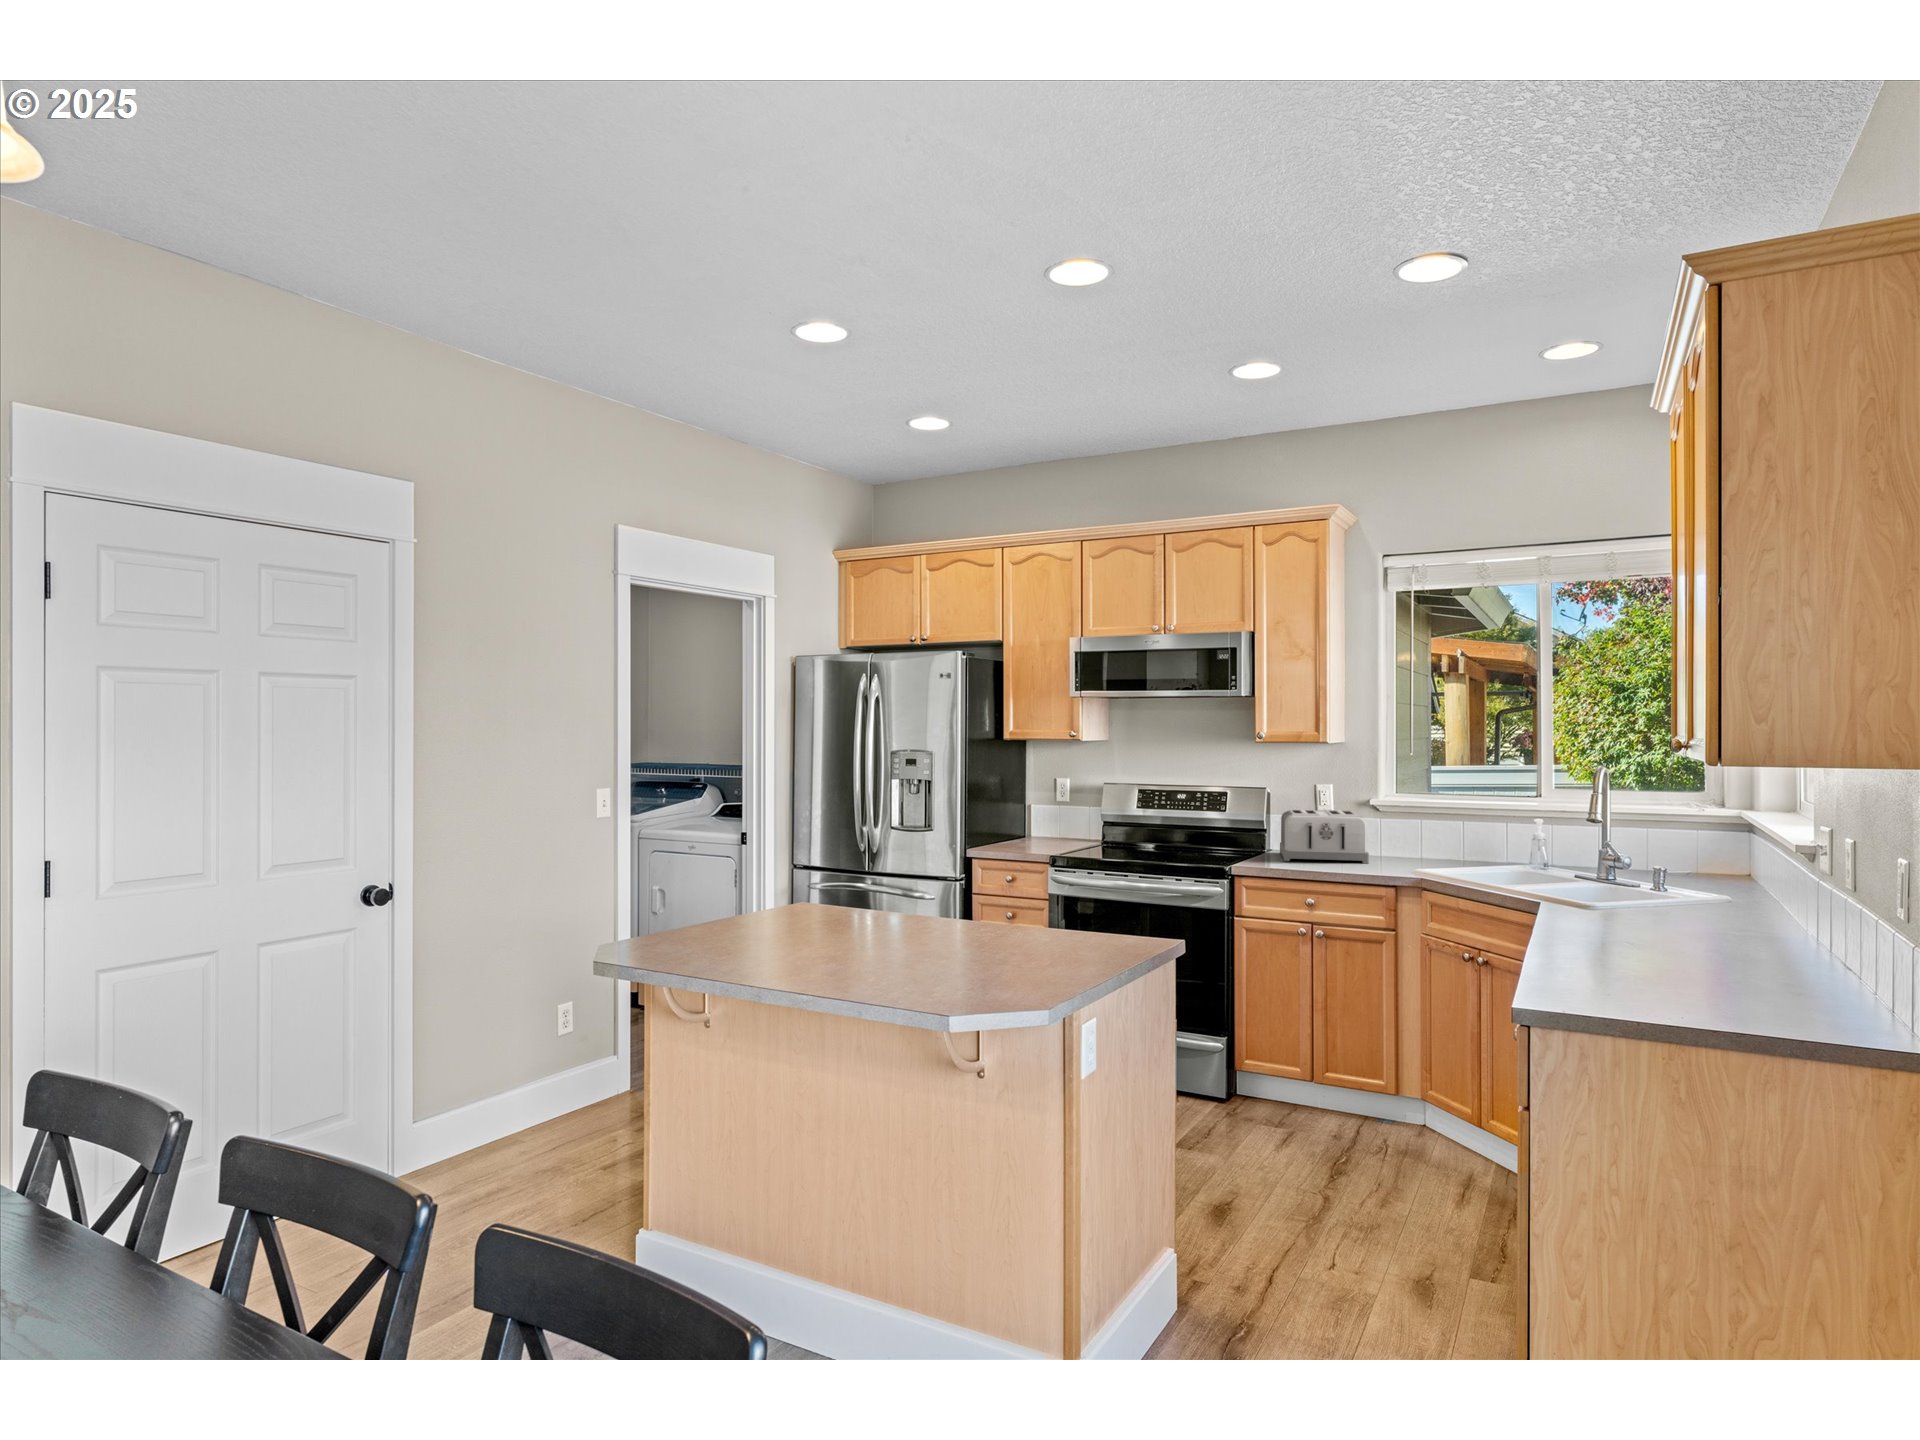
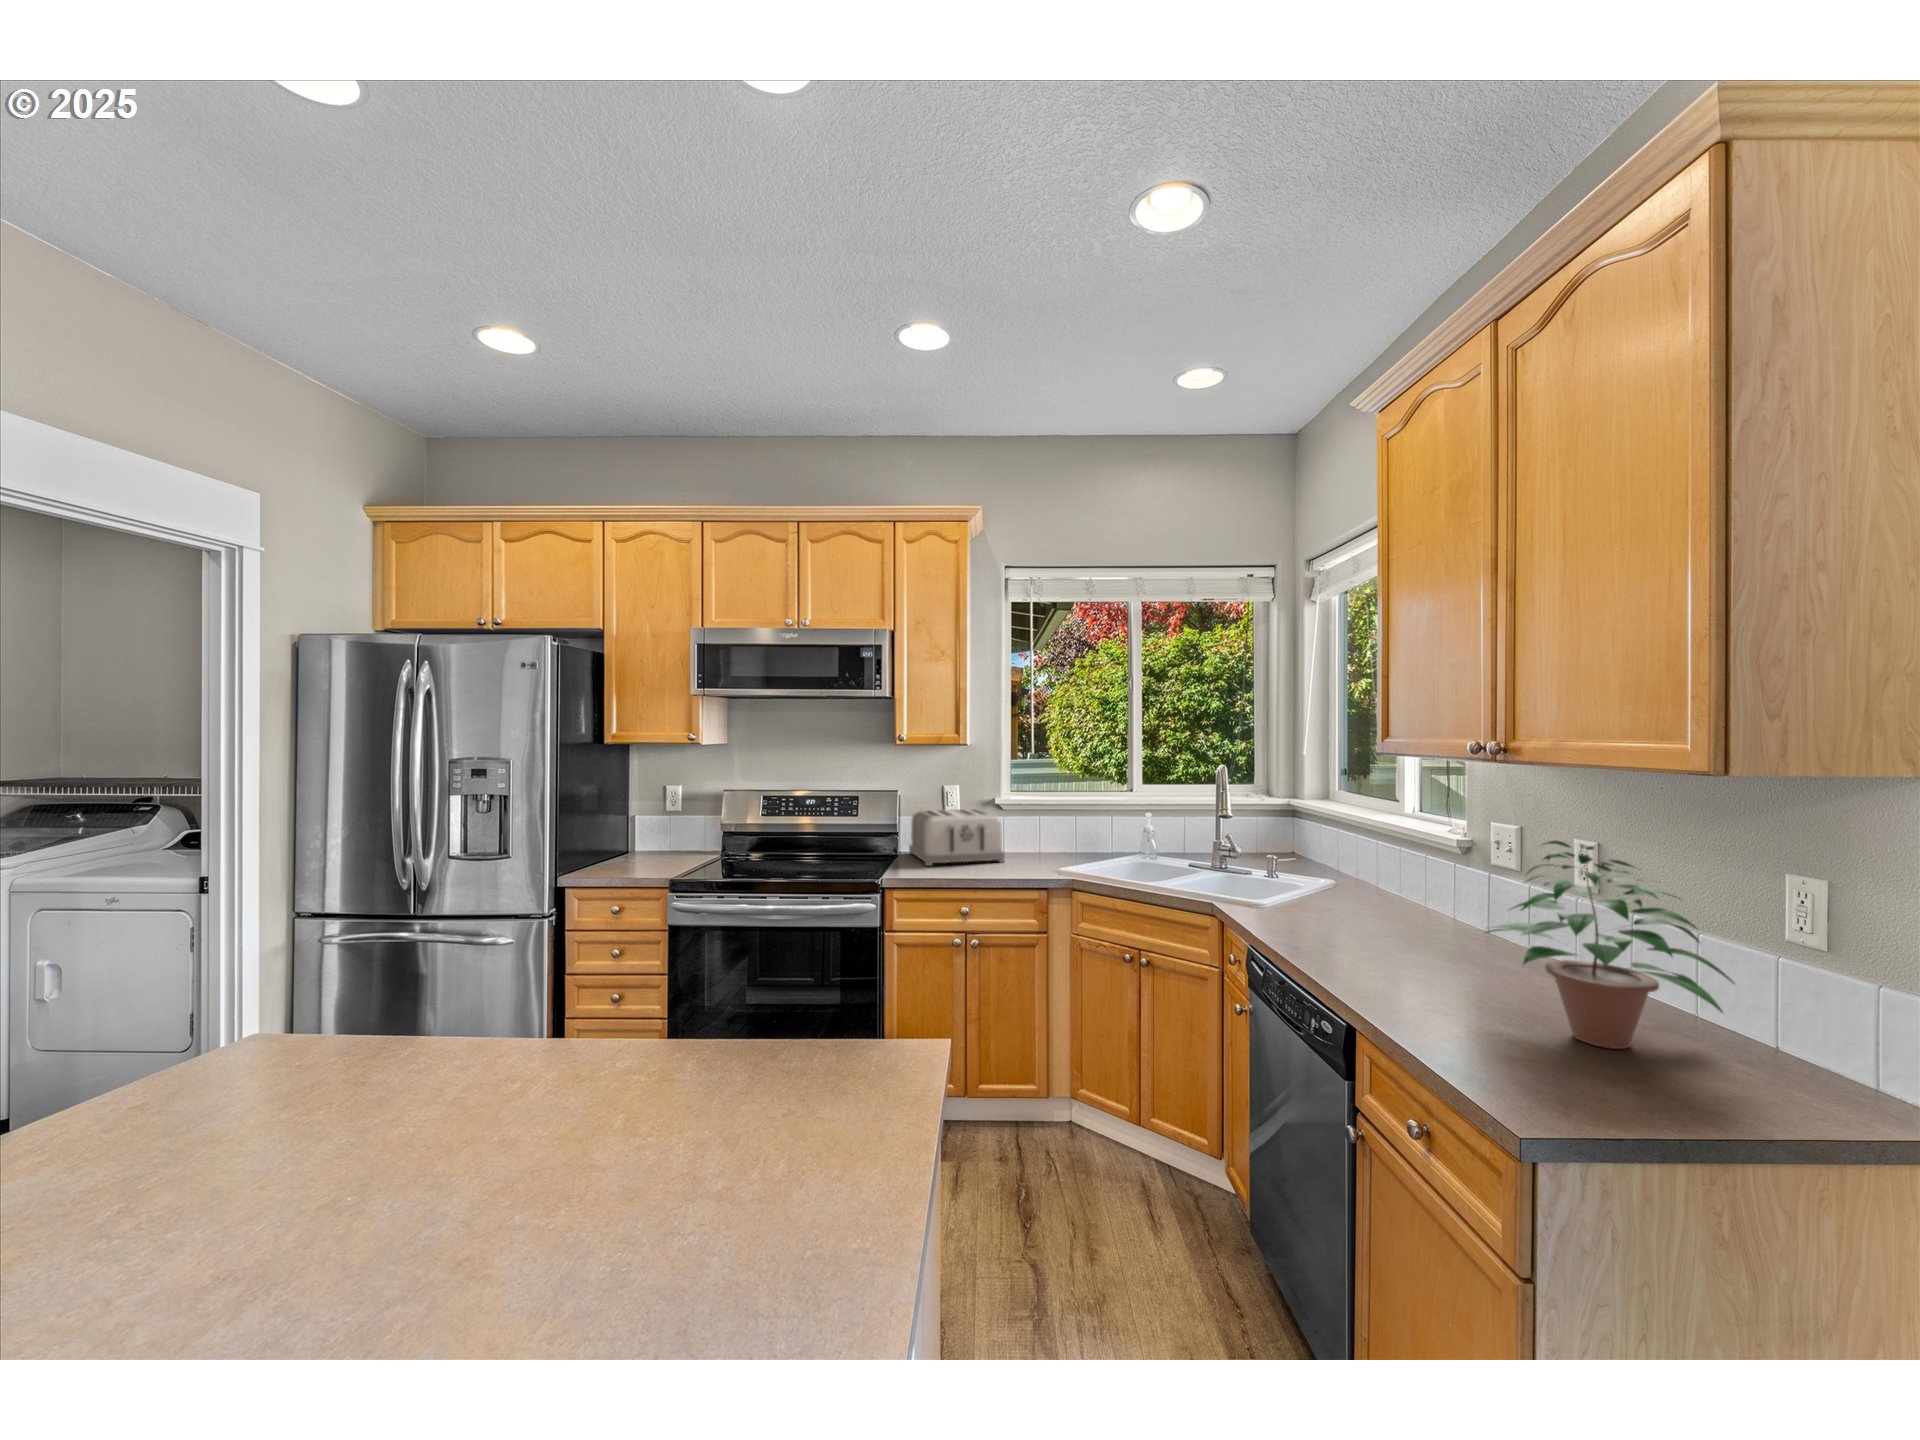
potted plant: none [1585,816,1779,974] -> present [1487,841,1734,1049]

